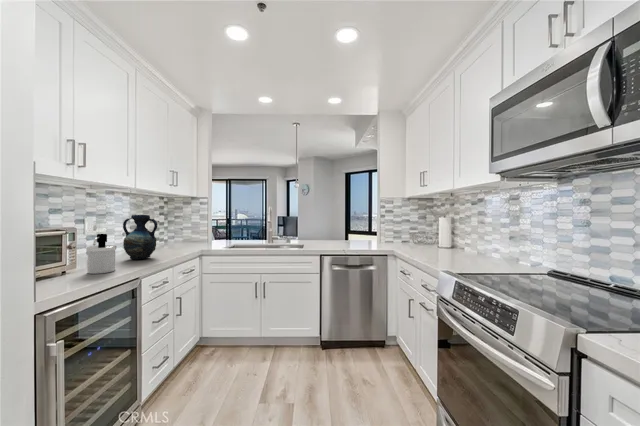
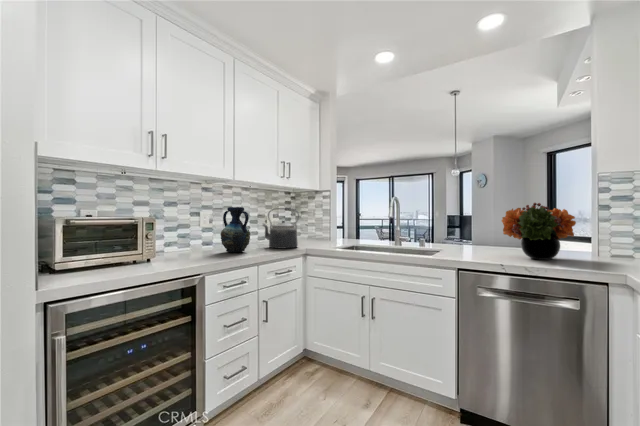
flower arrangement: none [340,214,376,246] -> present [502,203,576,260]
kettle: none [154,215,193,252] -> present [263,208,299,249]
soap dispenser: present [87,234,116,274] -> none [166,223,195,261]

